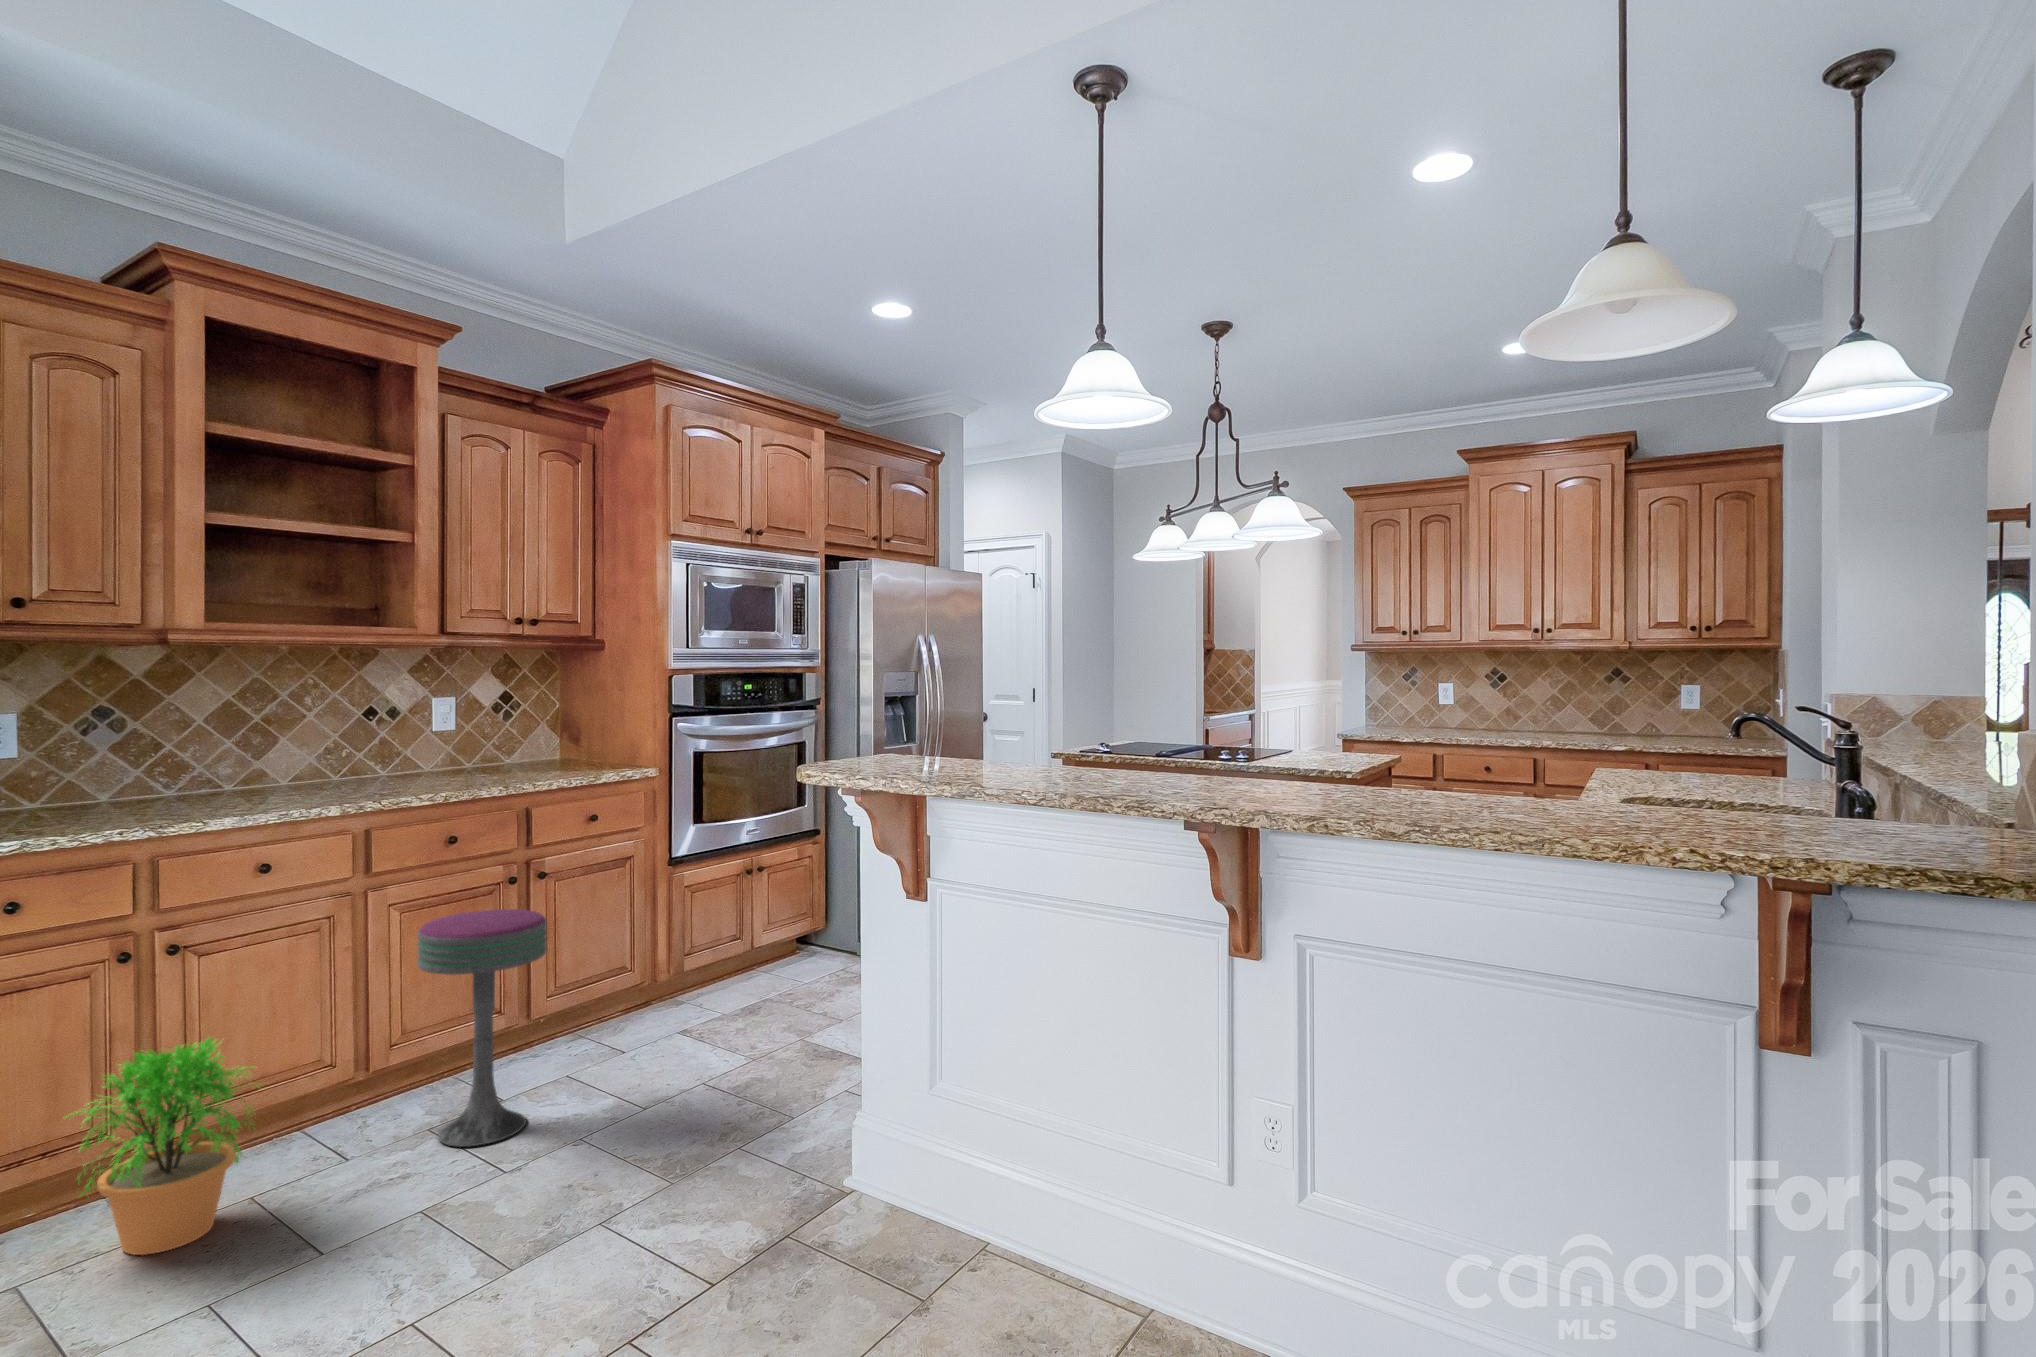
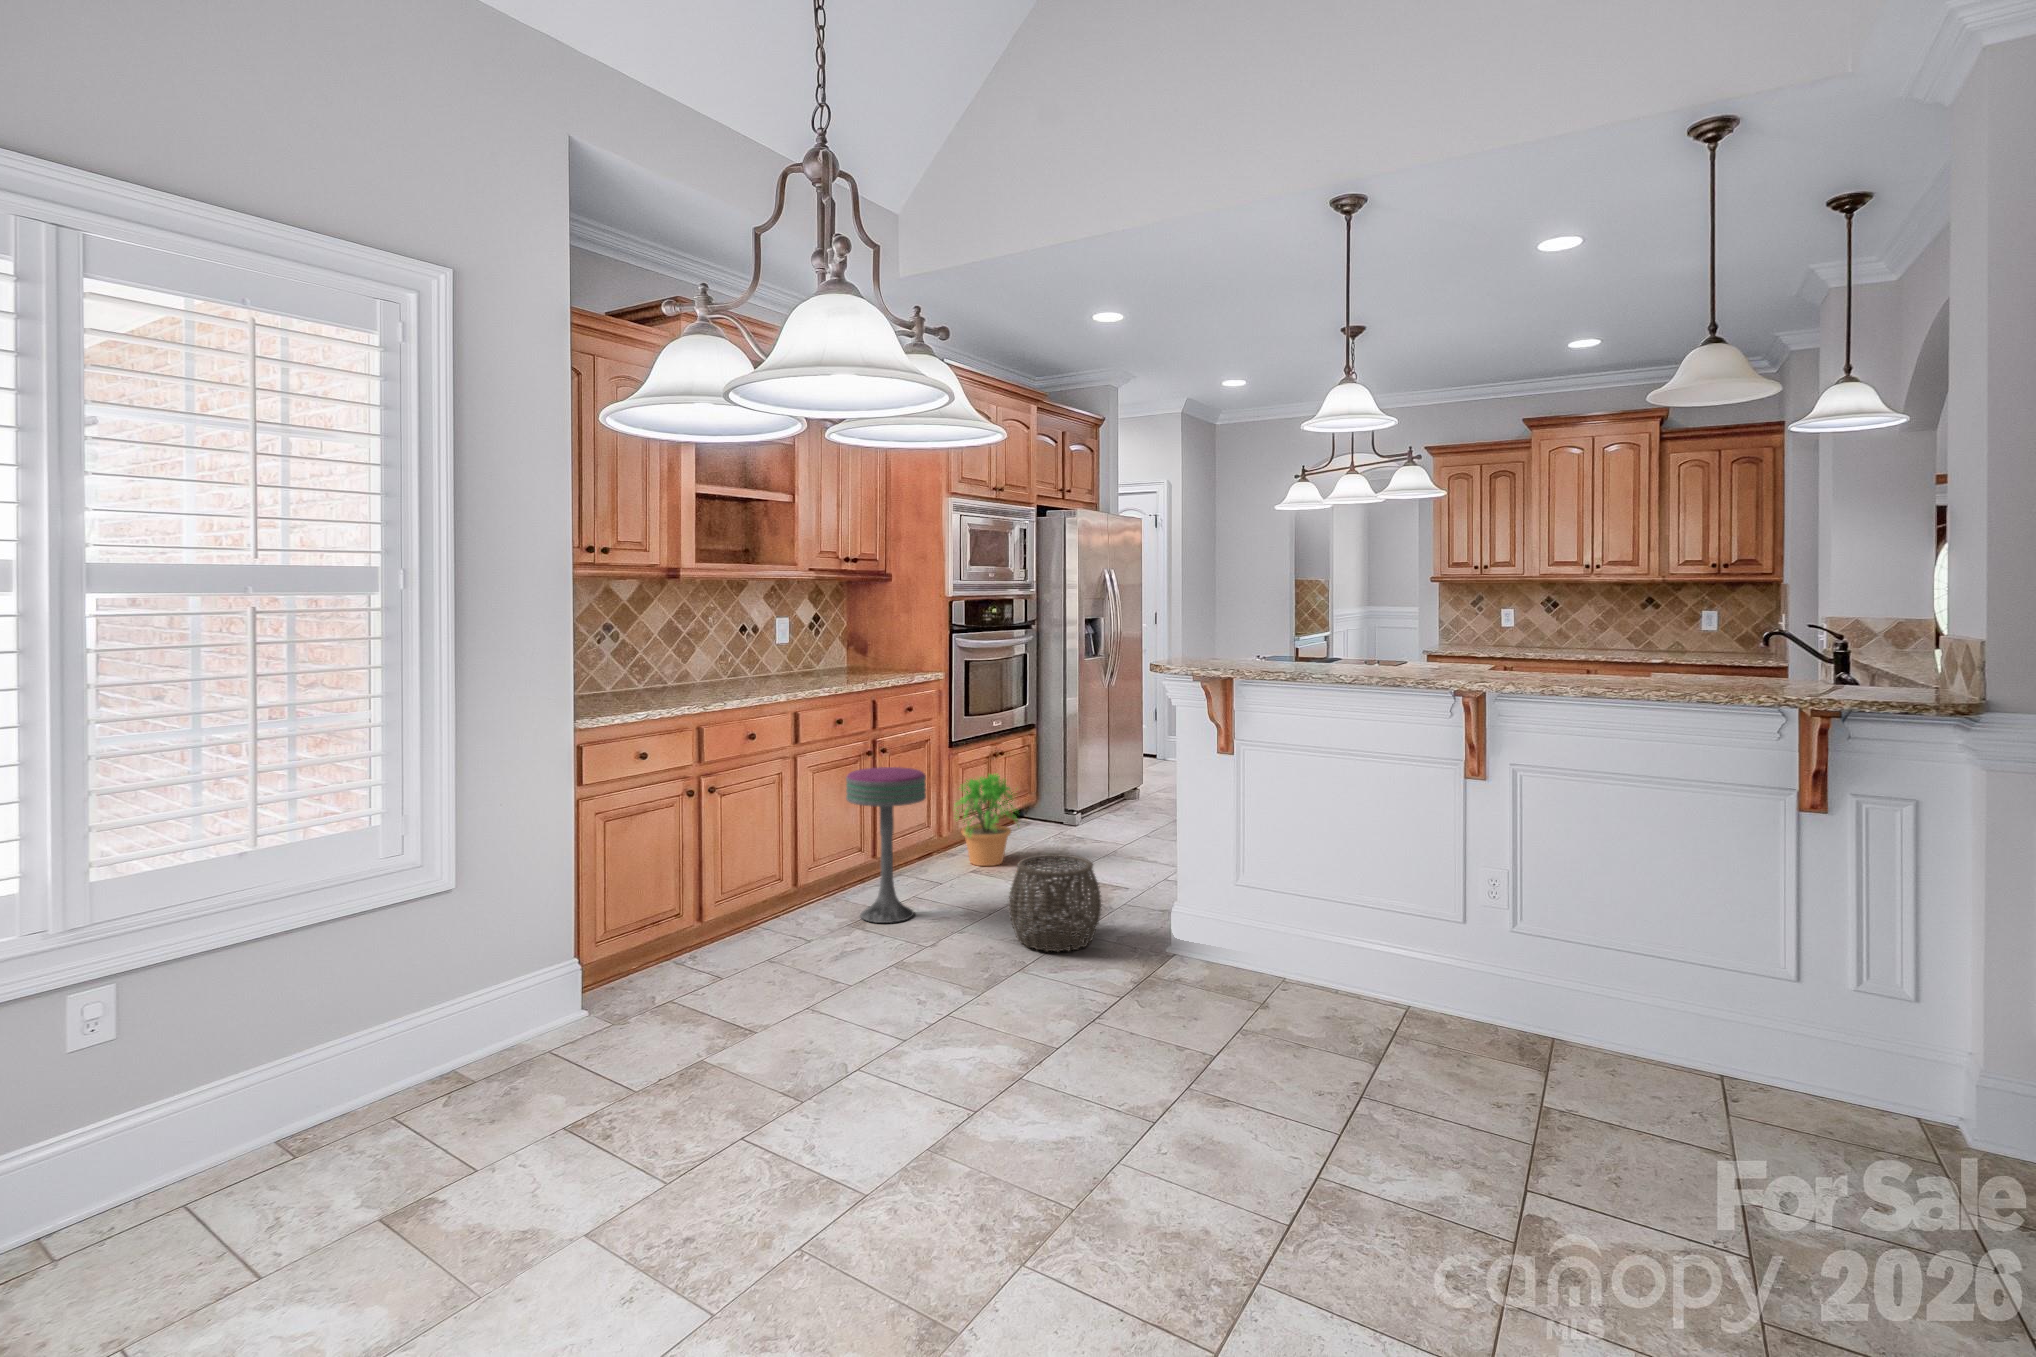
potted plant: present [74,1038,260,1255] -> present [955,774,1019,866]
woven basket: none [607,1047,757,1213] -> present [1009,854,1102,952]

